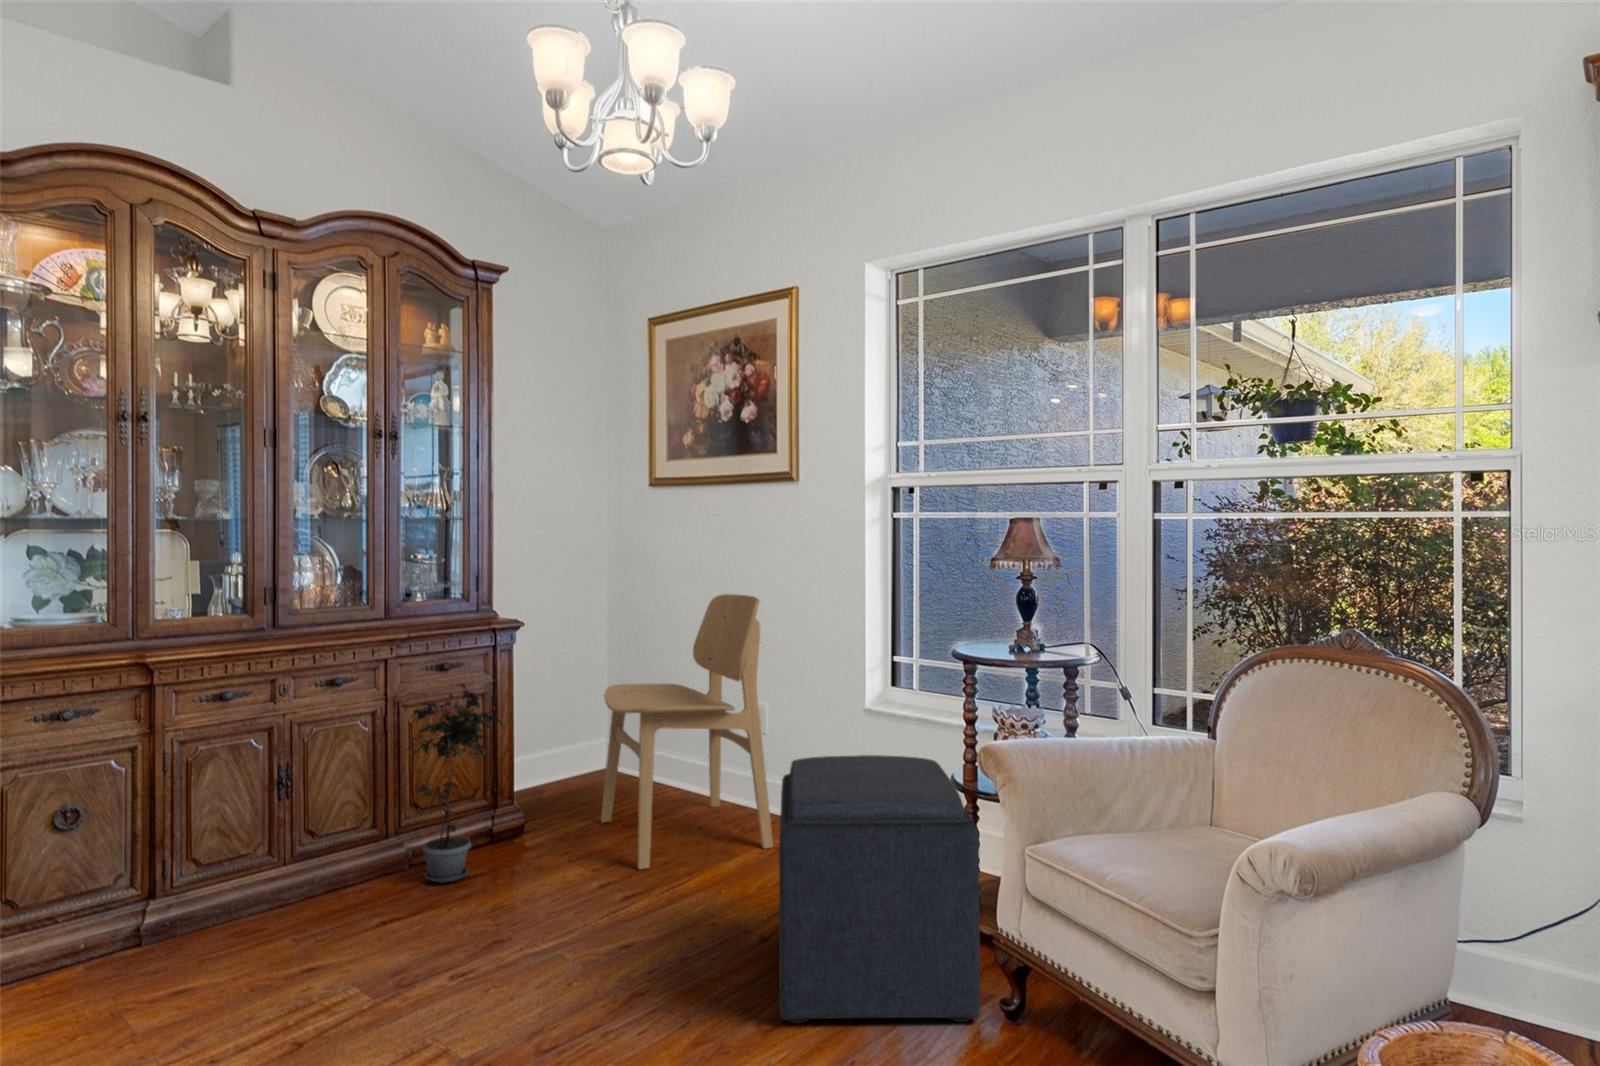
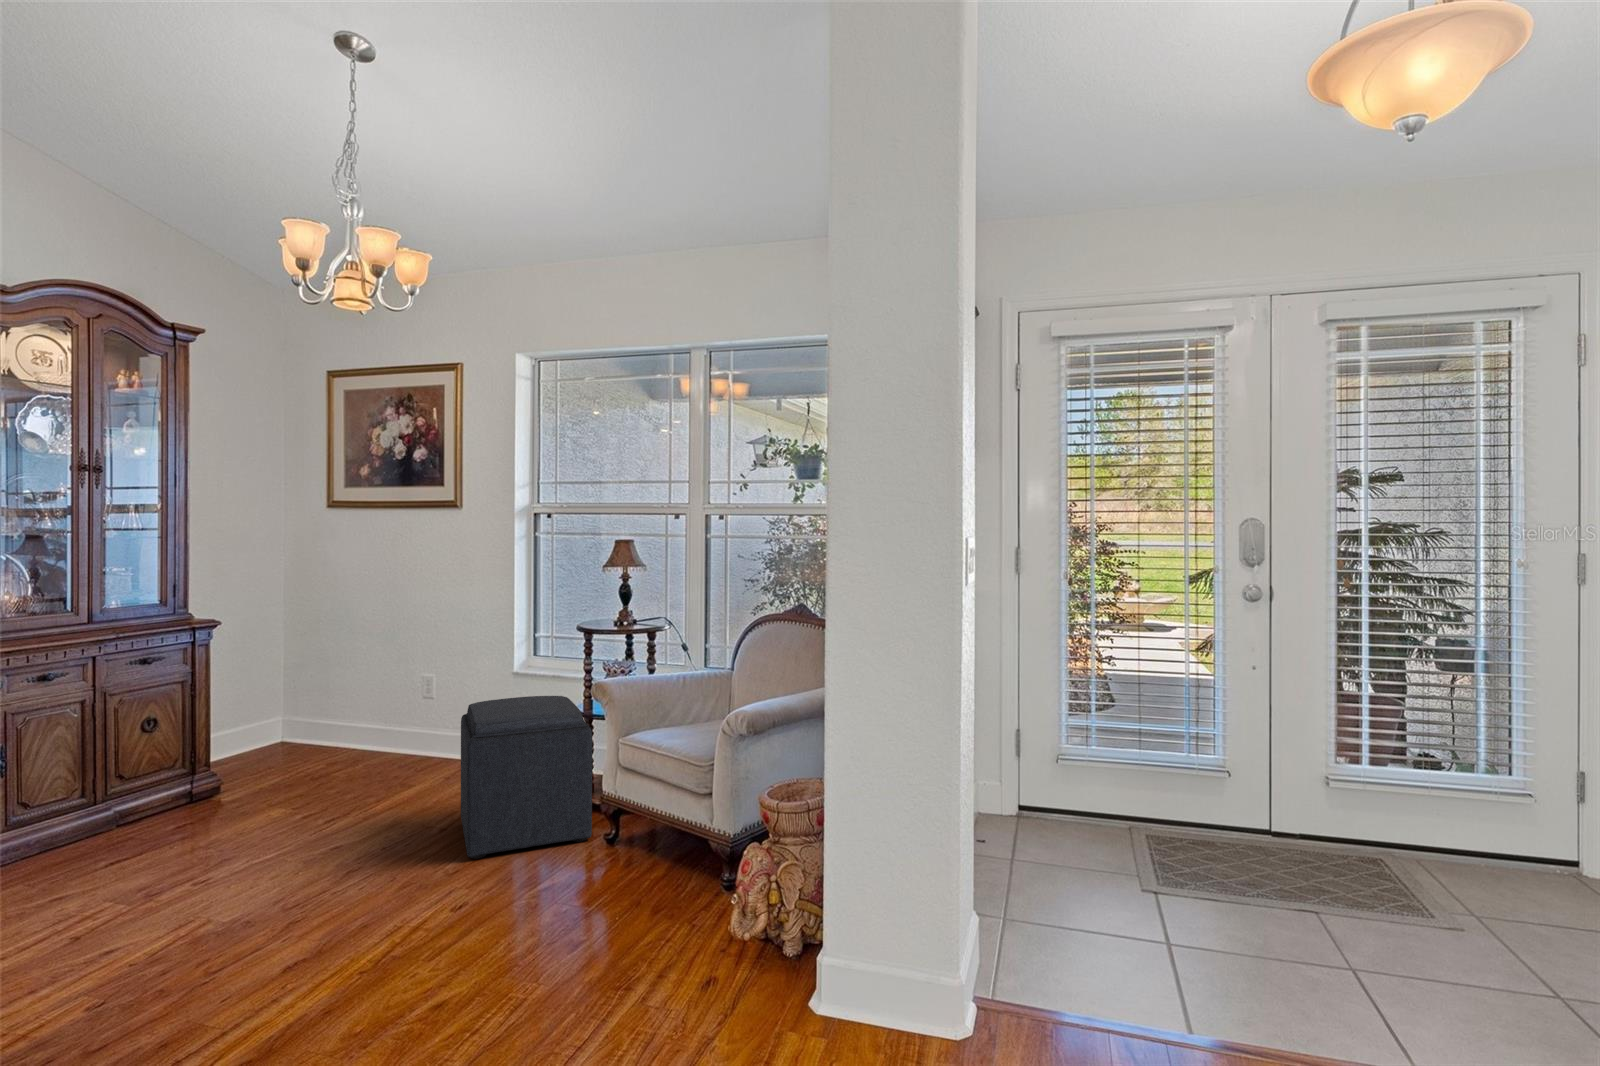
dining chair: present [601,594,773,869] -> none [291,594,445,802]
potted plant: present [406,684,504,883] -> none [123,672,222,832]

